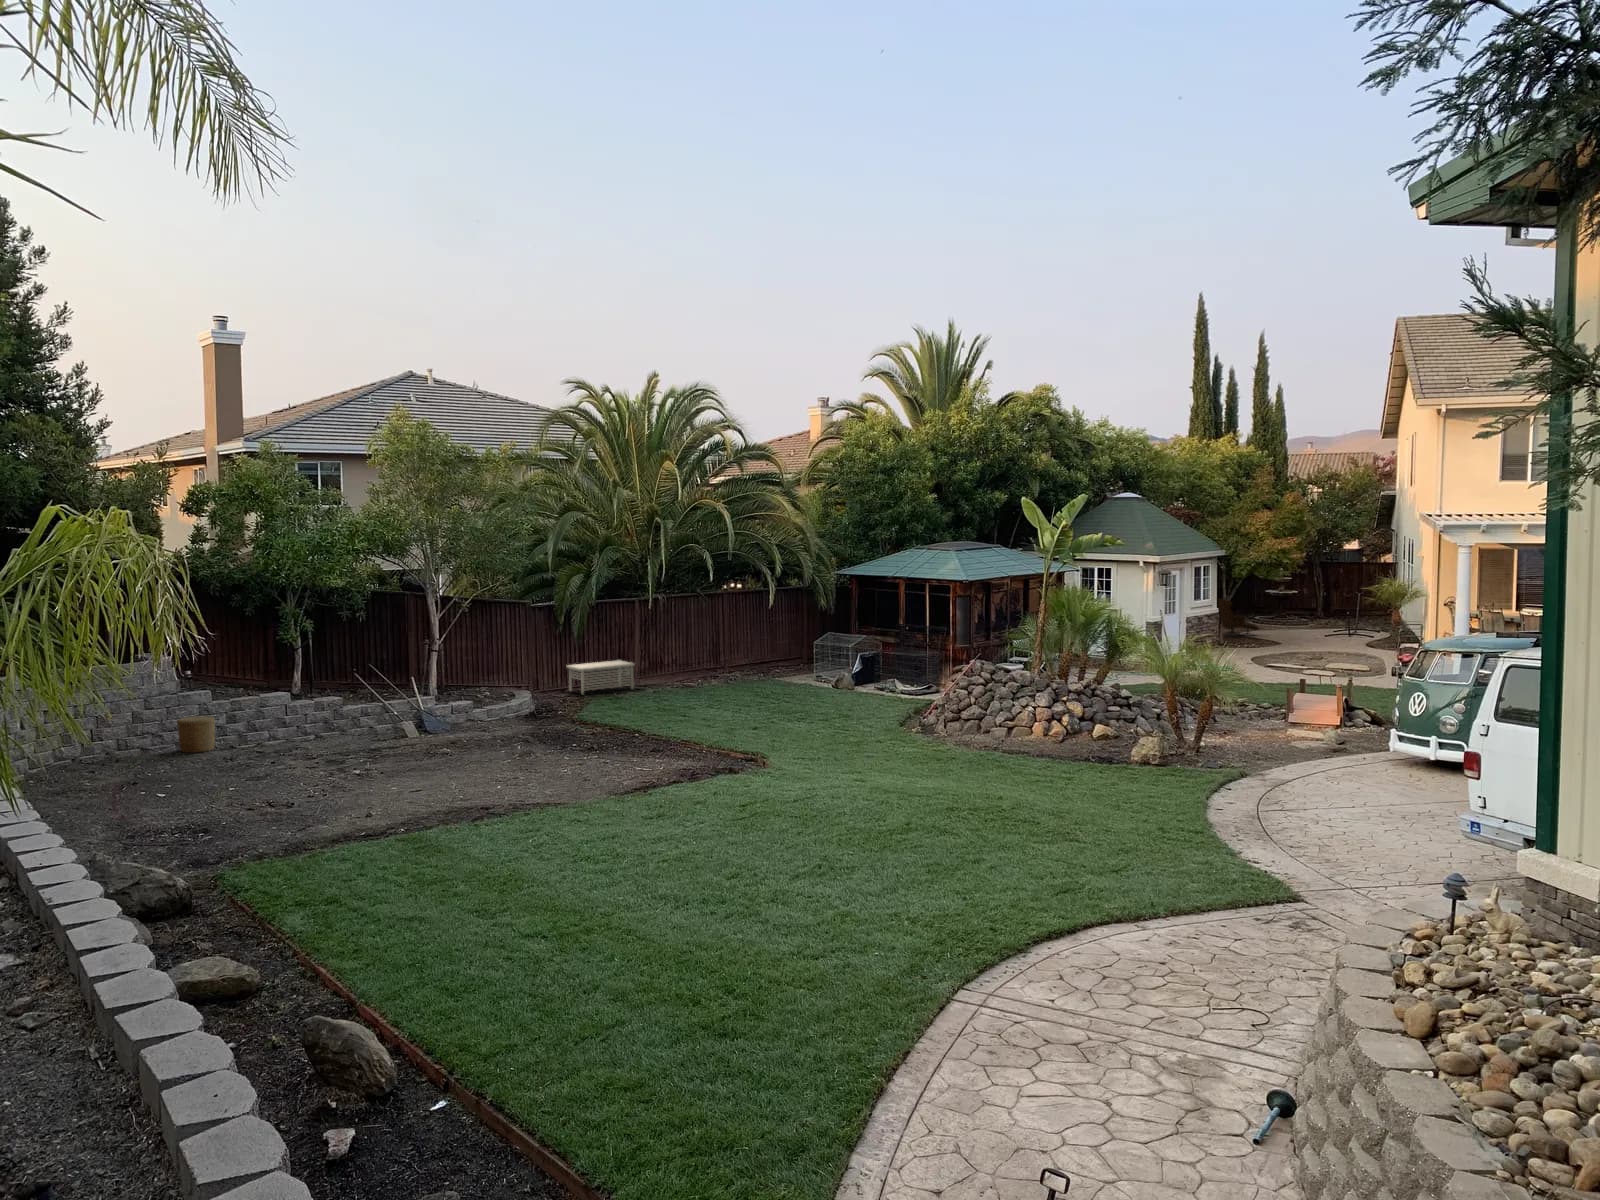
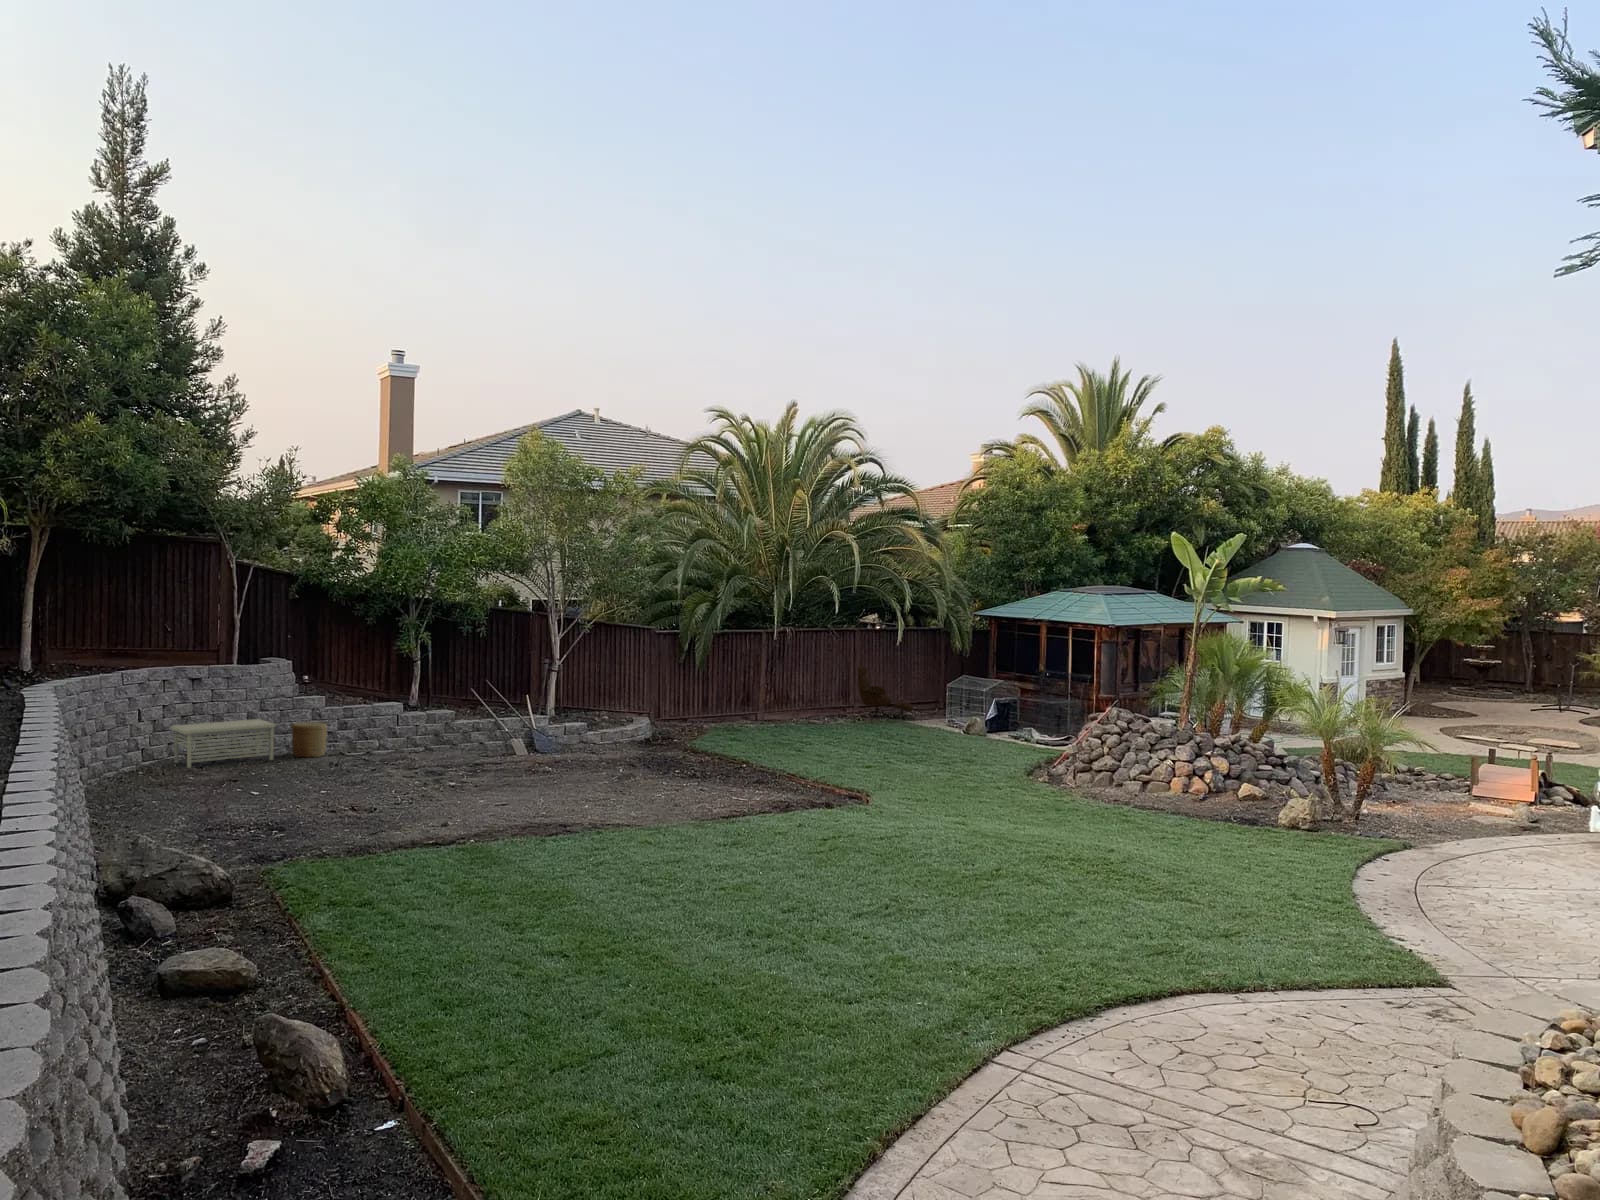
lounge chair: present [1218,599,1259,636] -> present [857,666,913,718]
storage bench: present [566,660,634,694] -> present [171,719,276,768]

